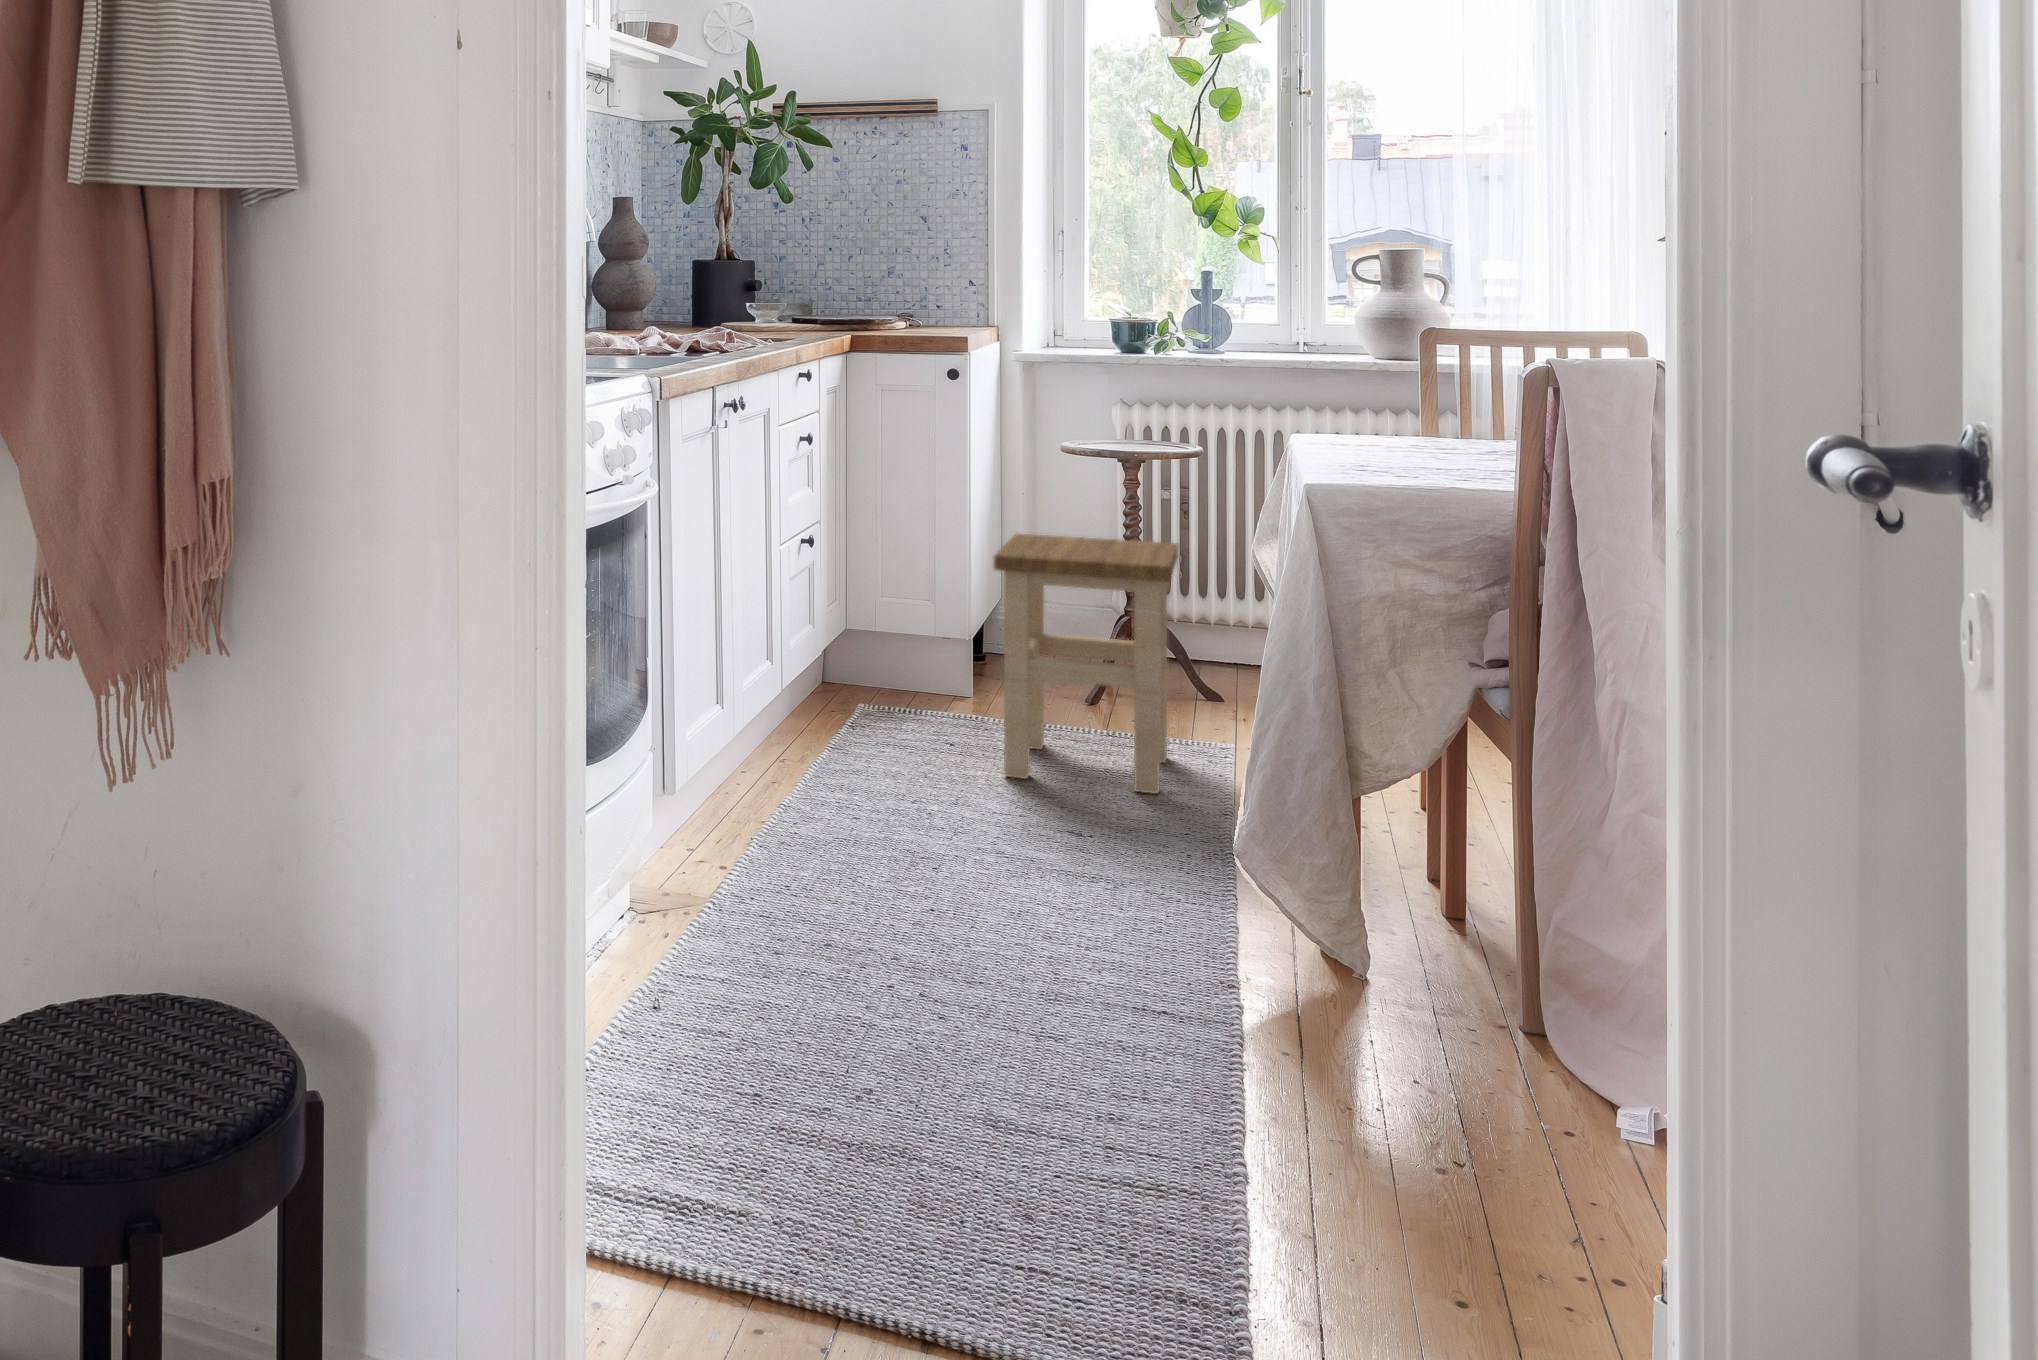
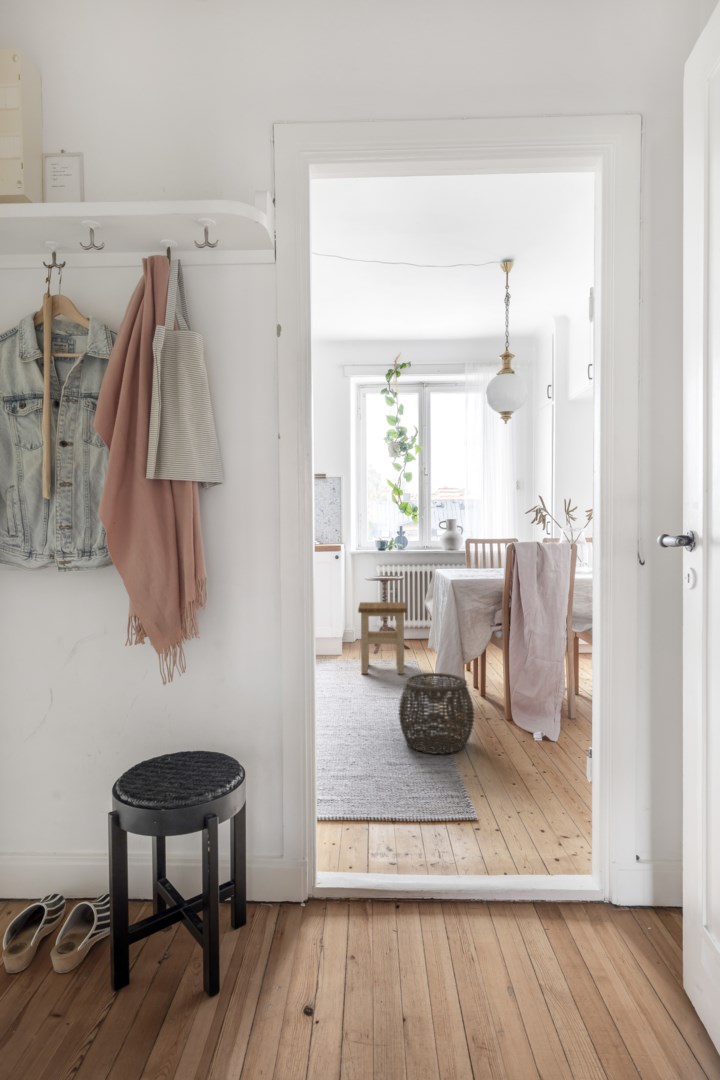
woven basket: none [1041,813,1334,1120] -> present [398,673,474,754]

